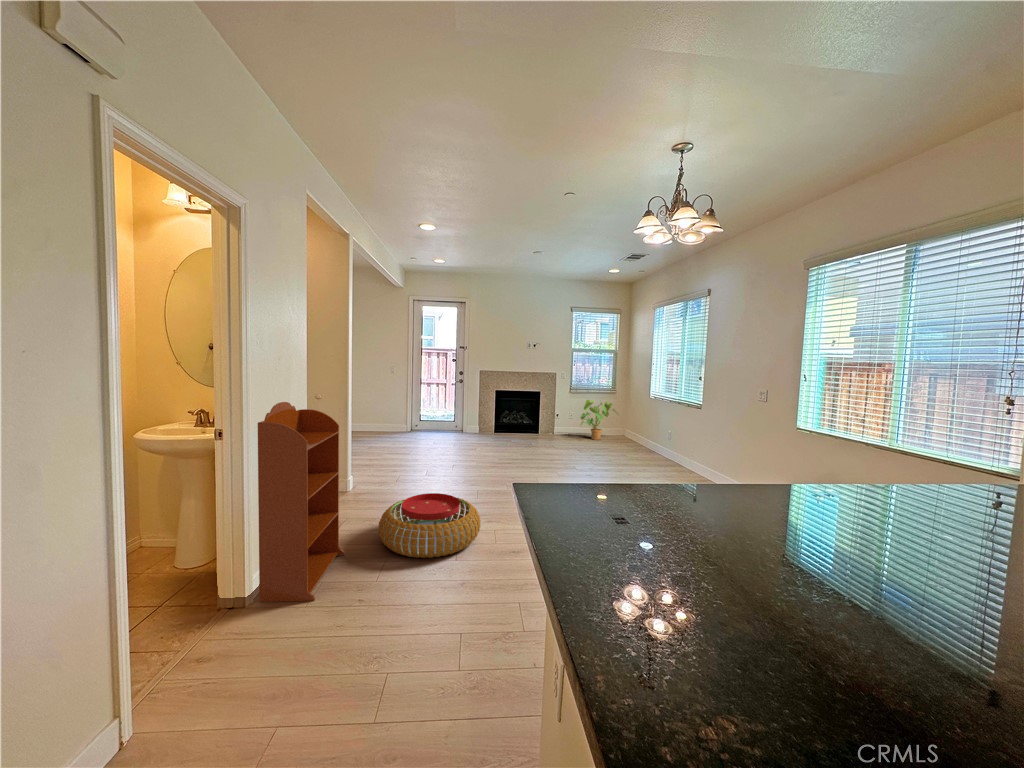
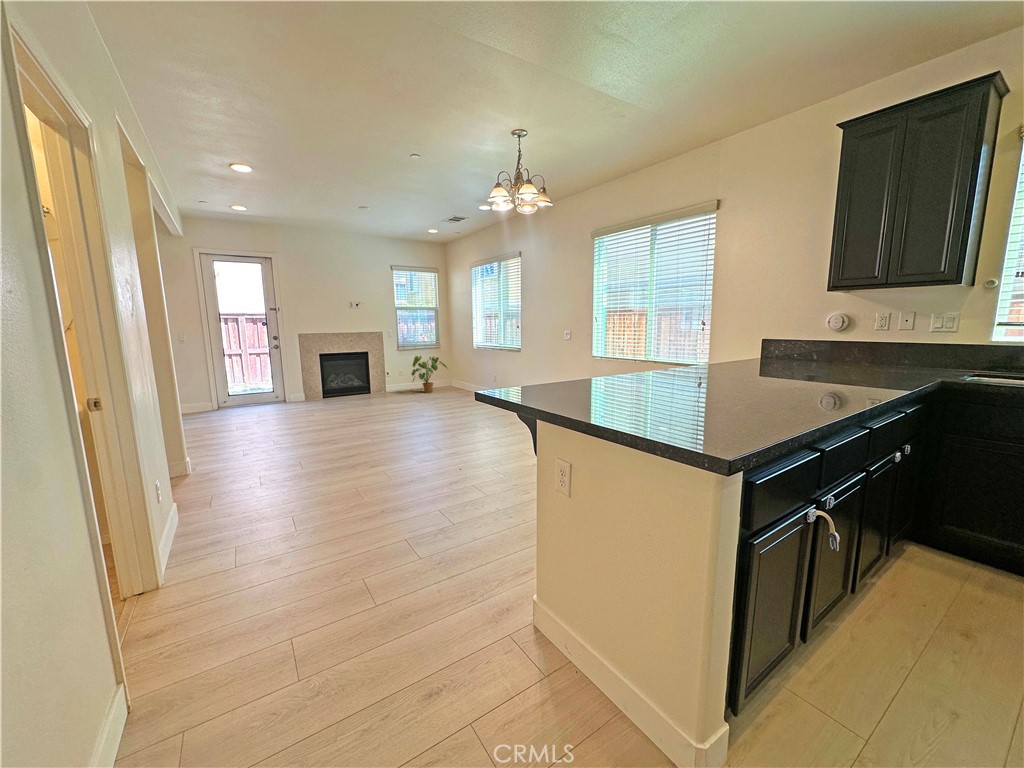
bookcase: present [258,402,344,602] -> none [144,367,240,580]
pouf: present [379,493,481,558] -> none [266,449,374,509]

